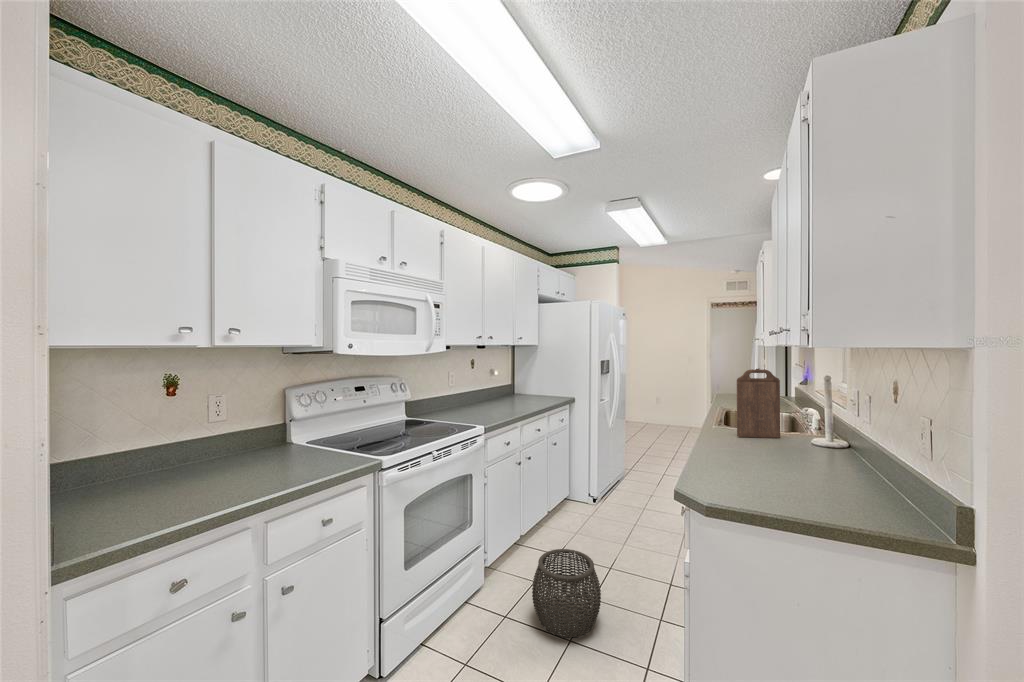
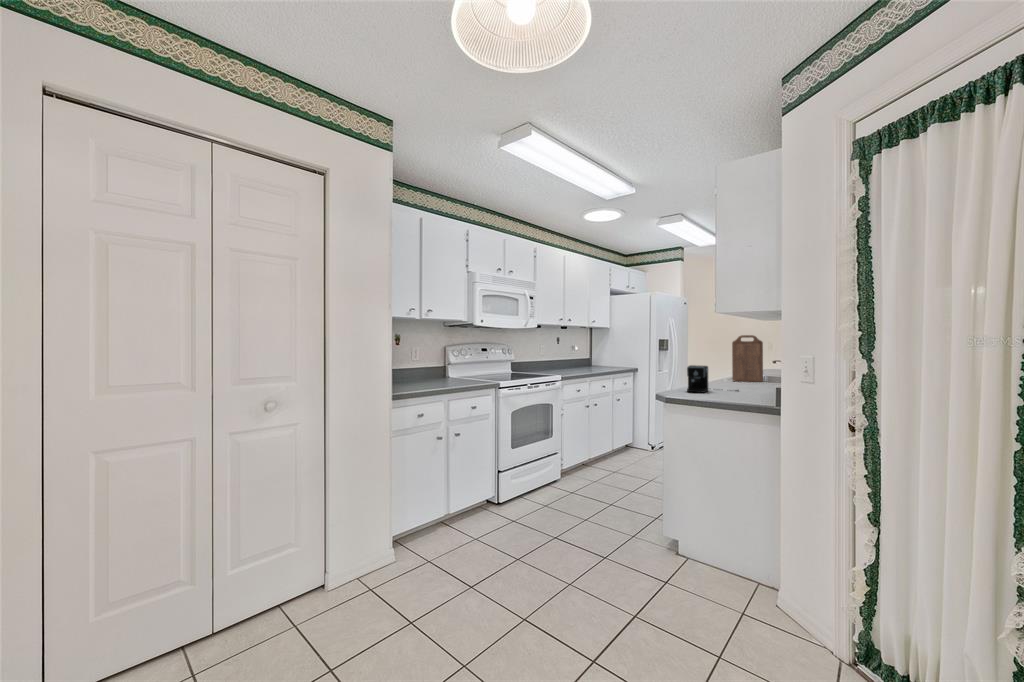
coffee maker: none [722,437,811,497] -> present [687,365,739,393]
woven basket: present [532,549,601,638] -> none [590,454,635,501]

